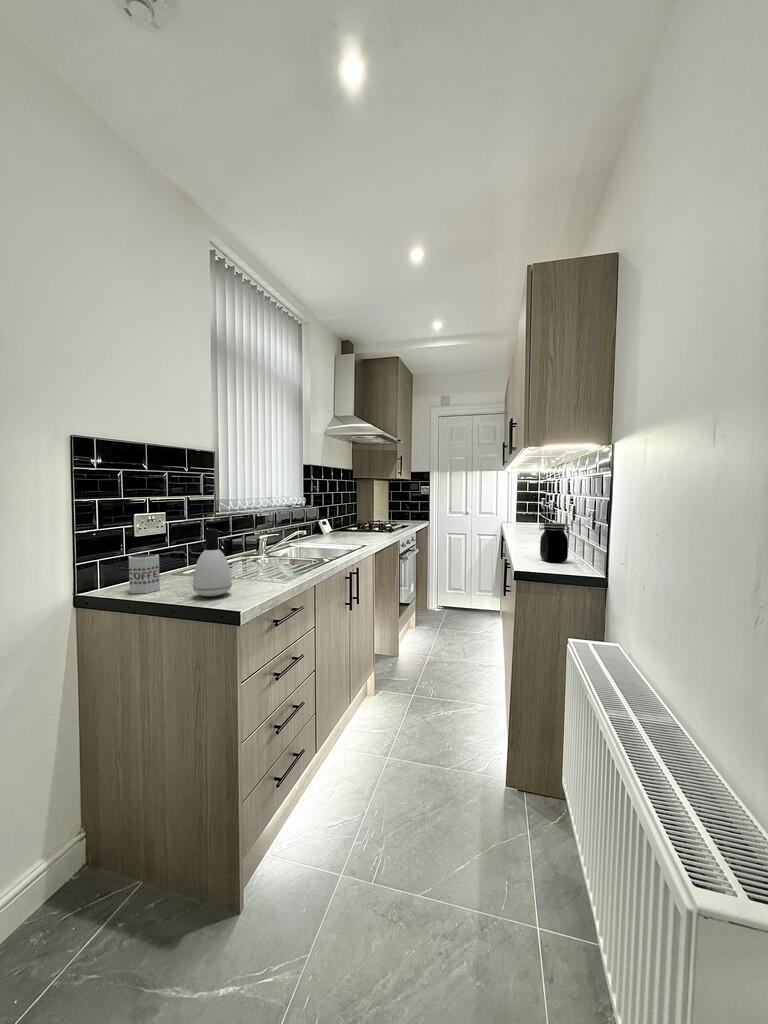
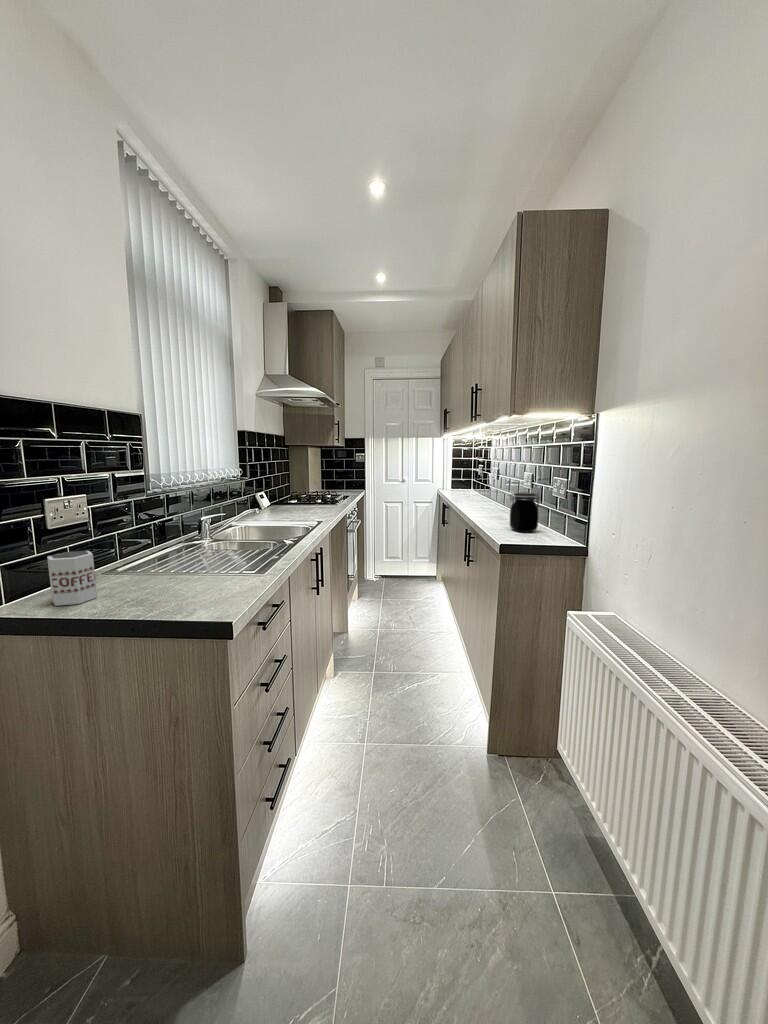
soap dispenser: present [193,529,232,596] -> none [150,516,201,602]

